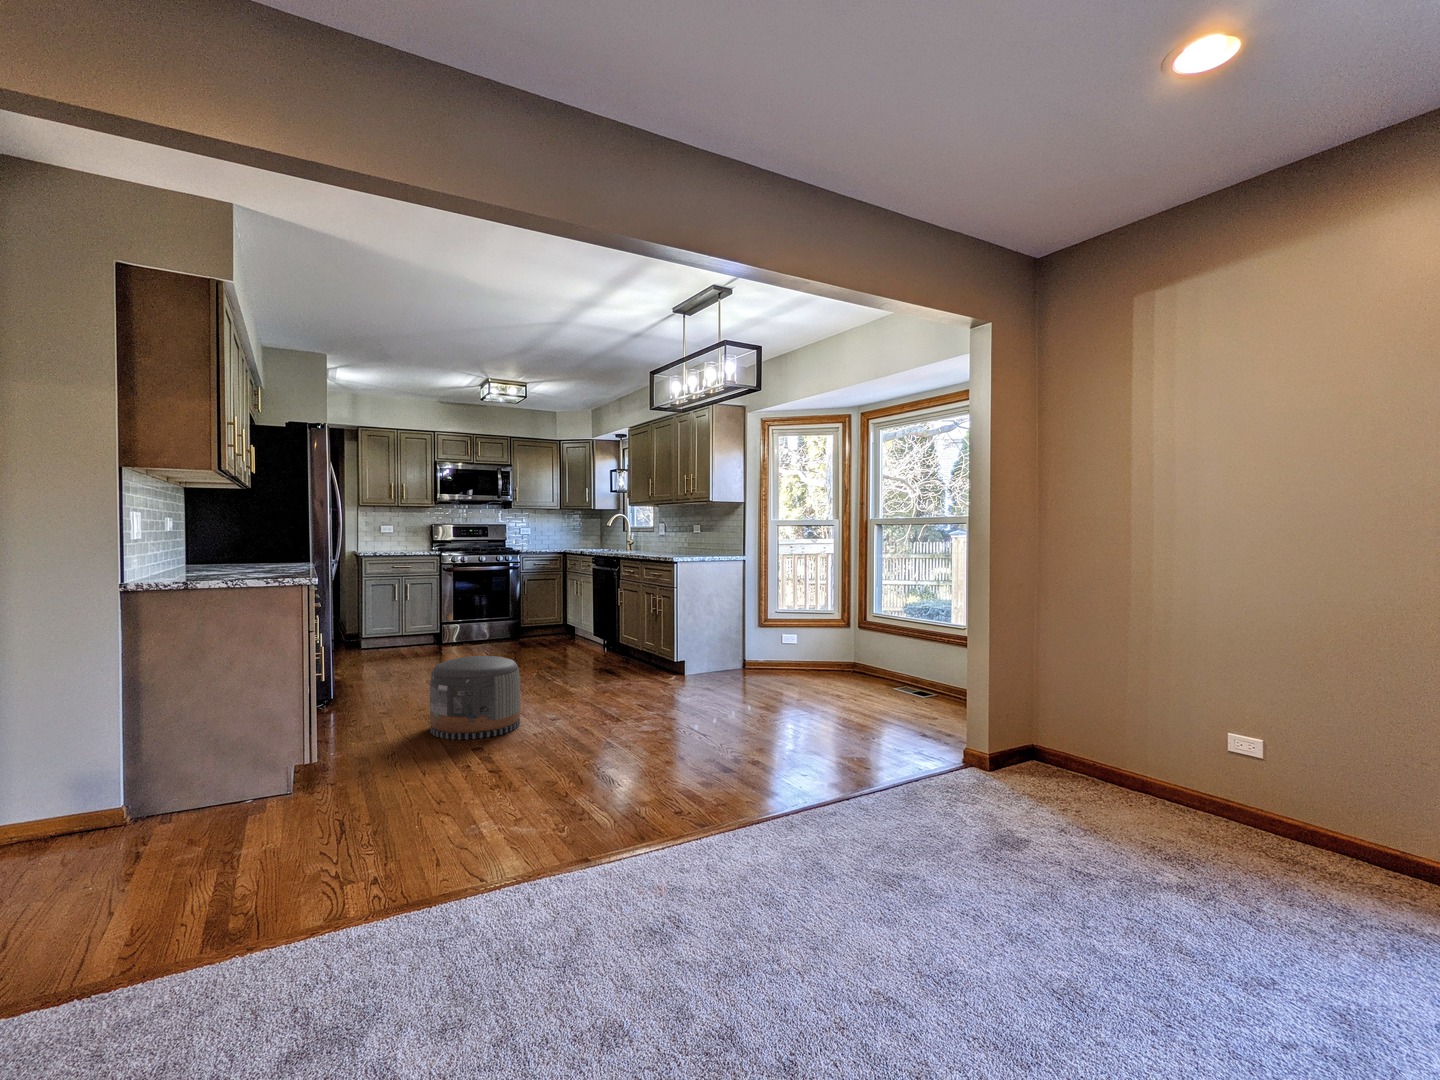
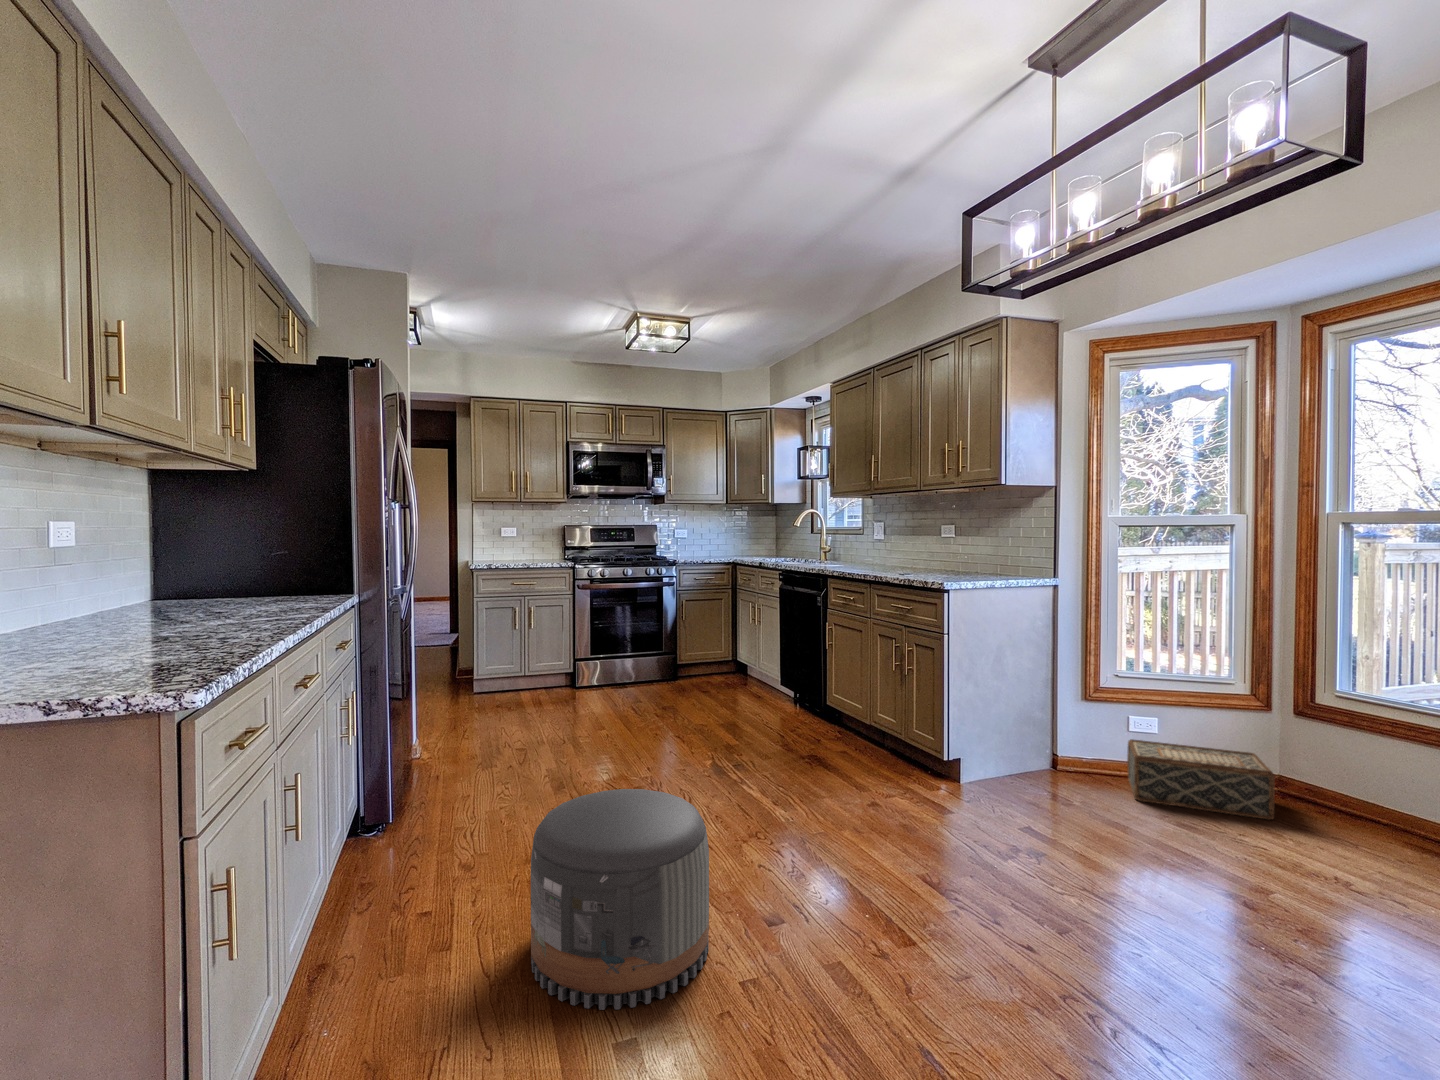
woven basket: none [775,647,840,681] -> present [1127,739,1275,820]

